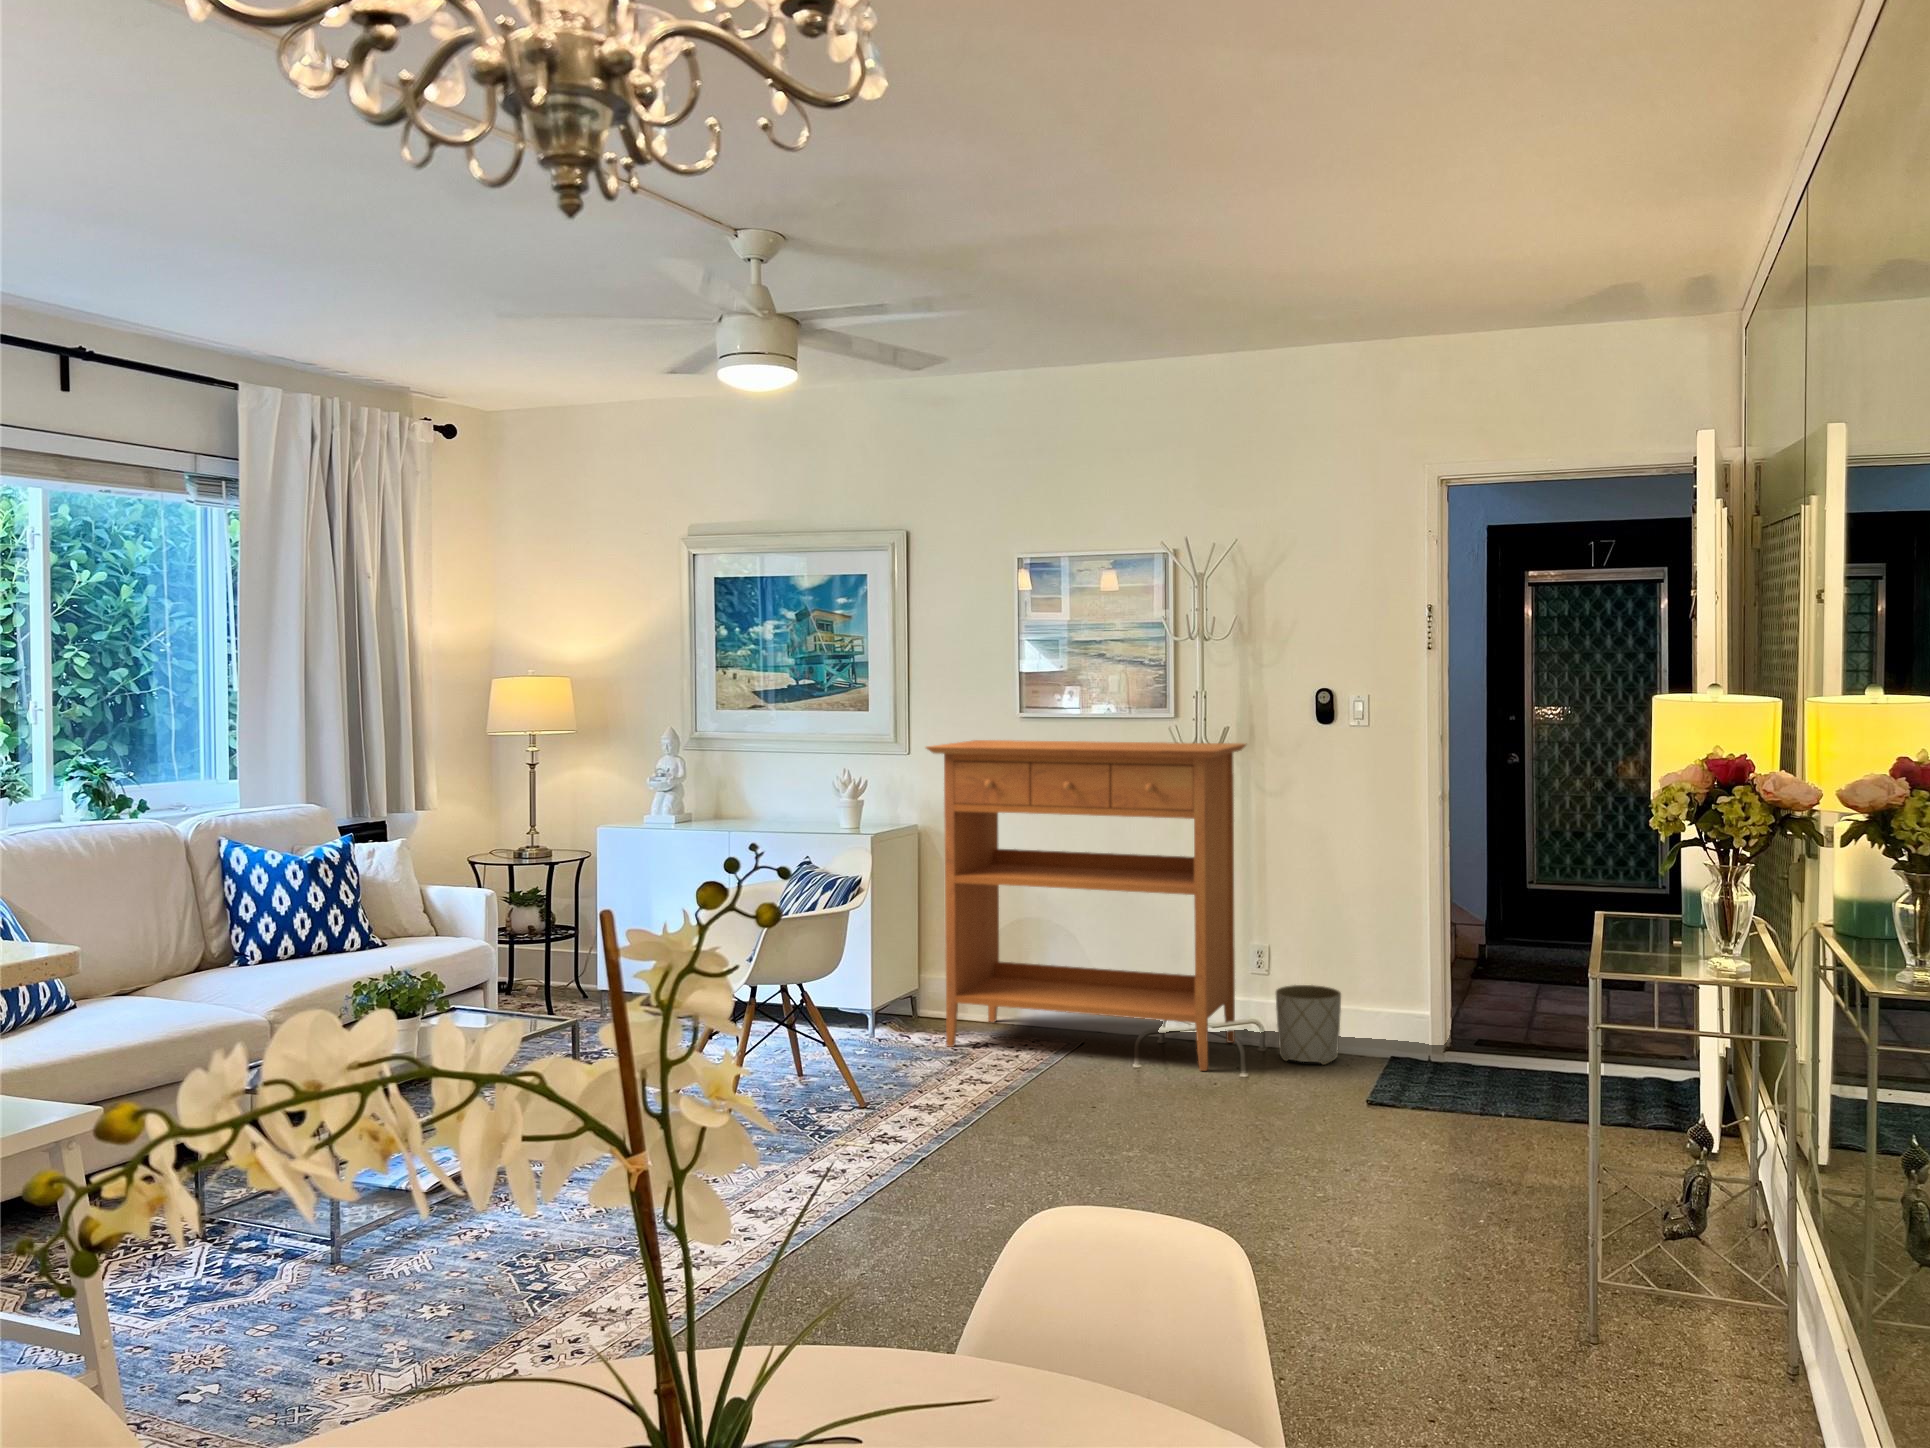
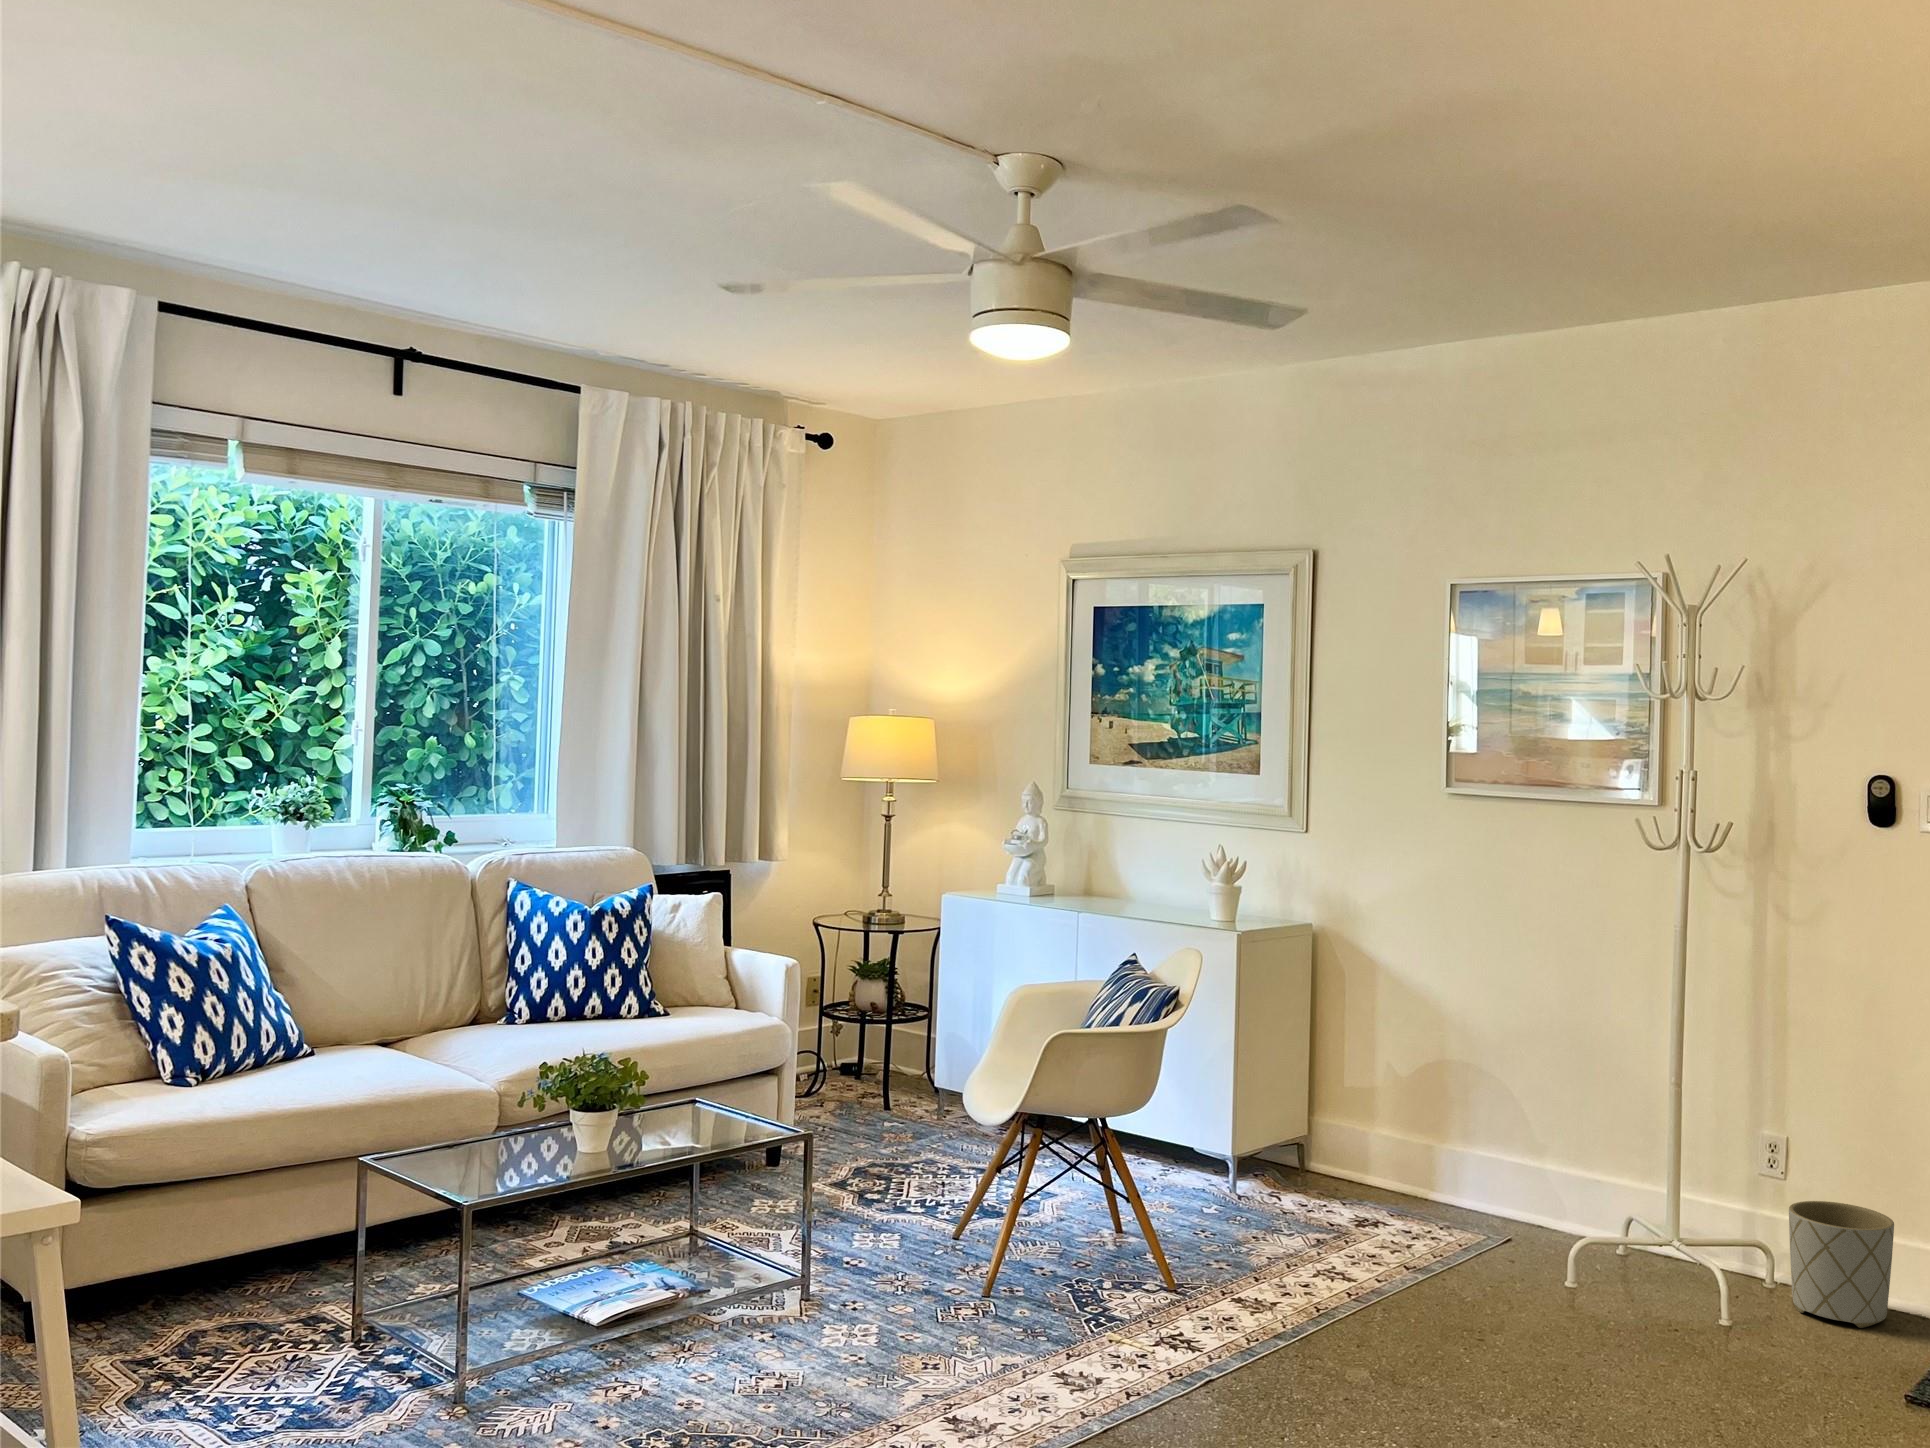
console table: present [926,740,1246,1071] -> none [1303,819,1761,1310]

